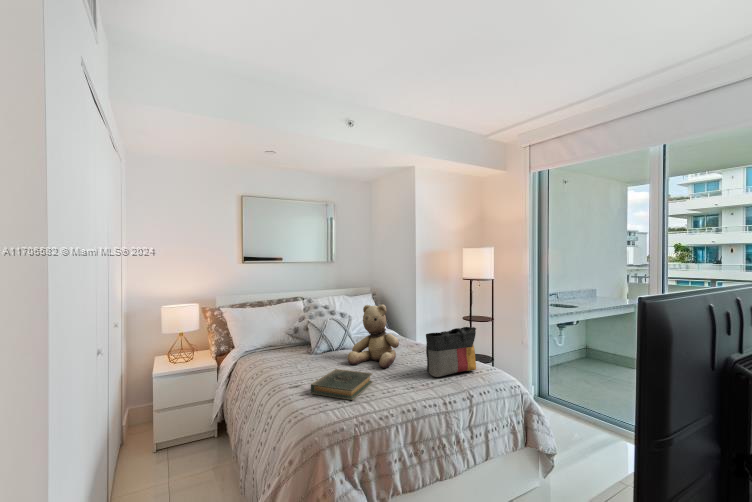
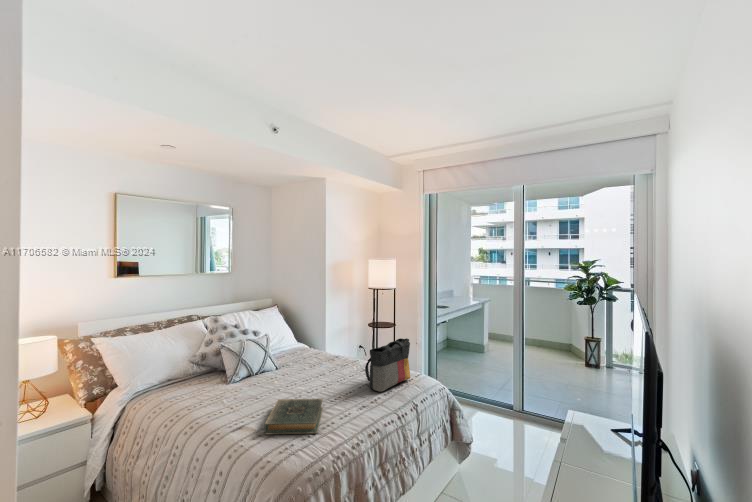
teddy bear: present [347,304,399,368] -> none [279,322,336,391]

